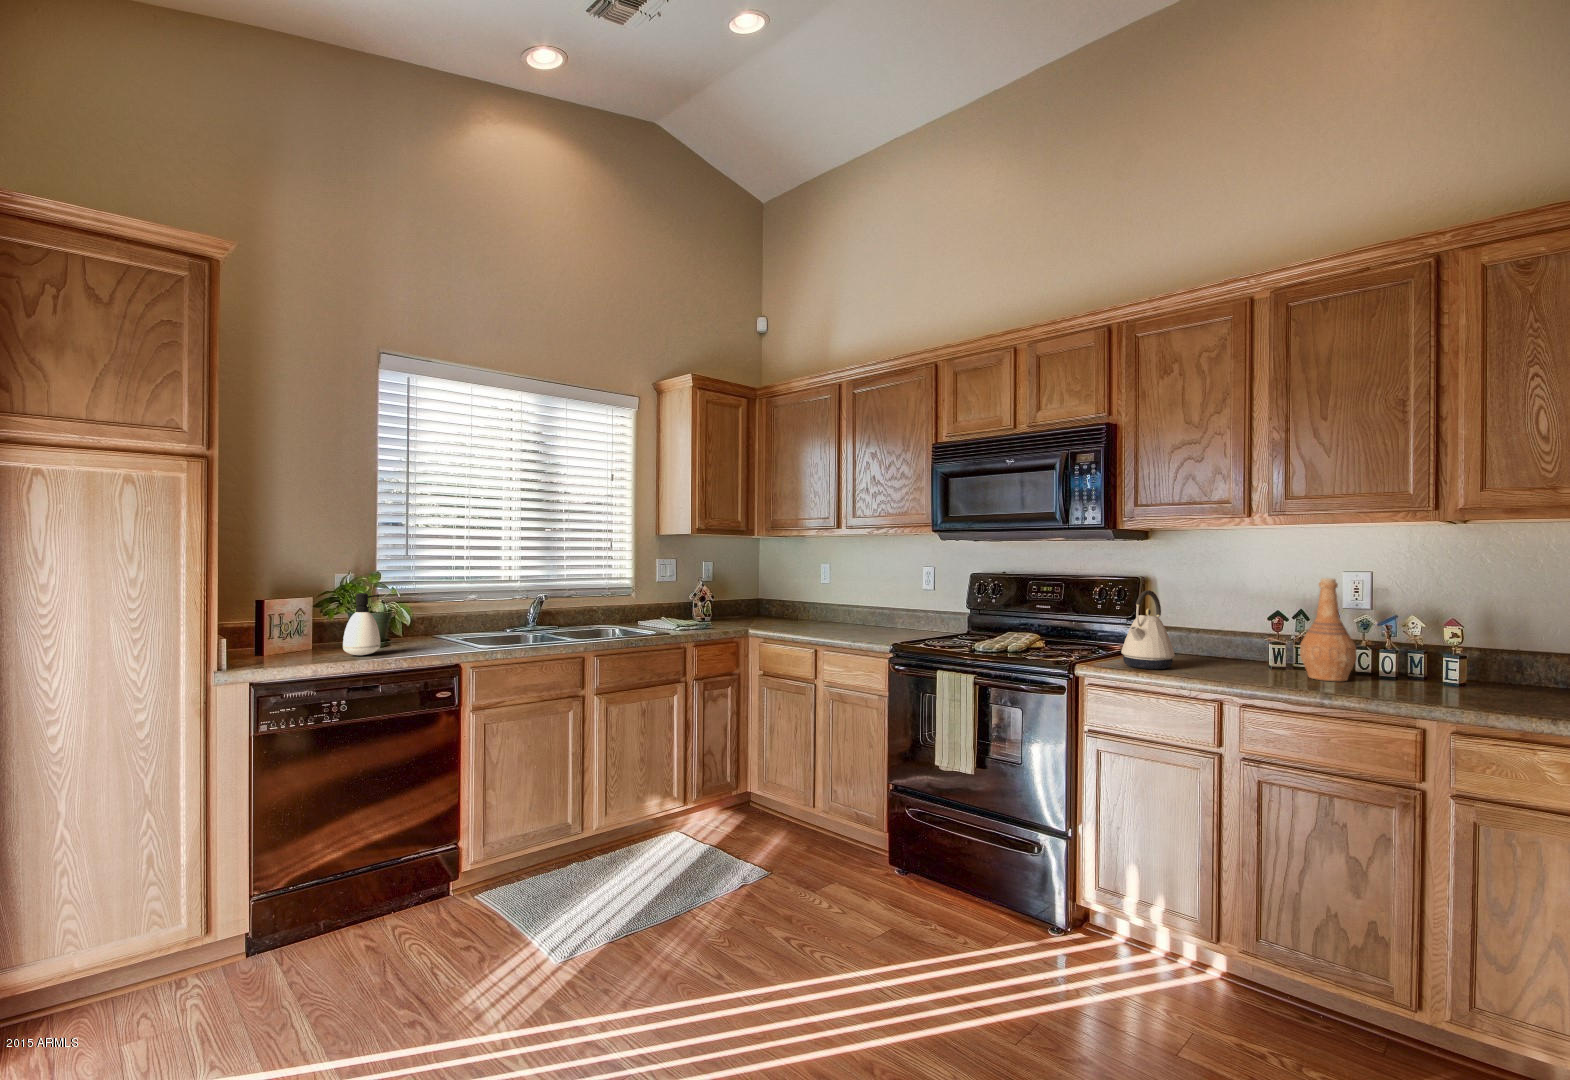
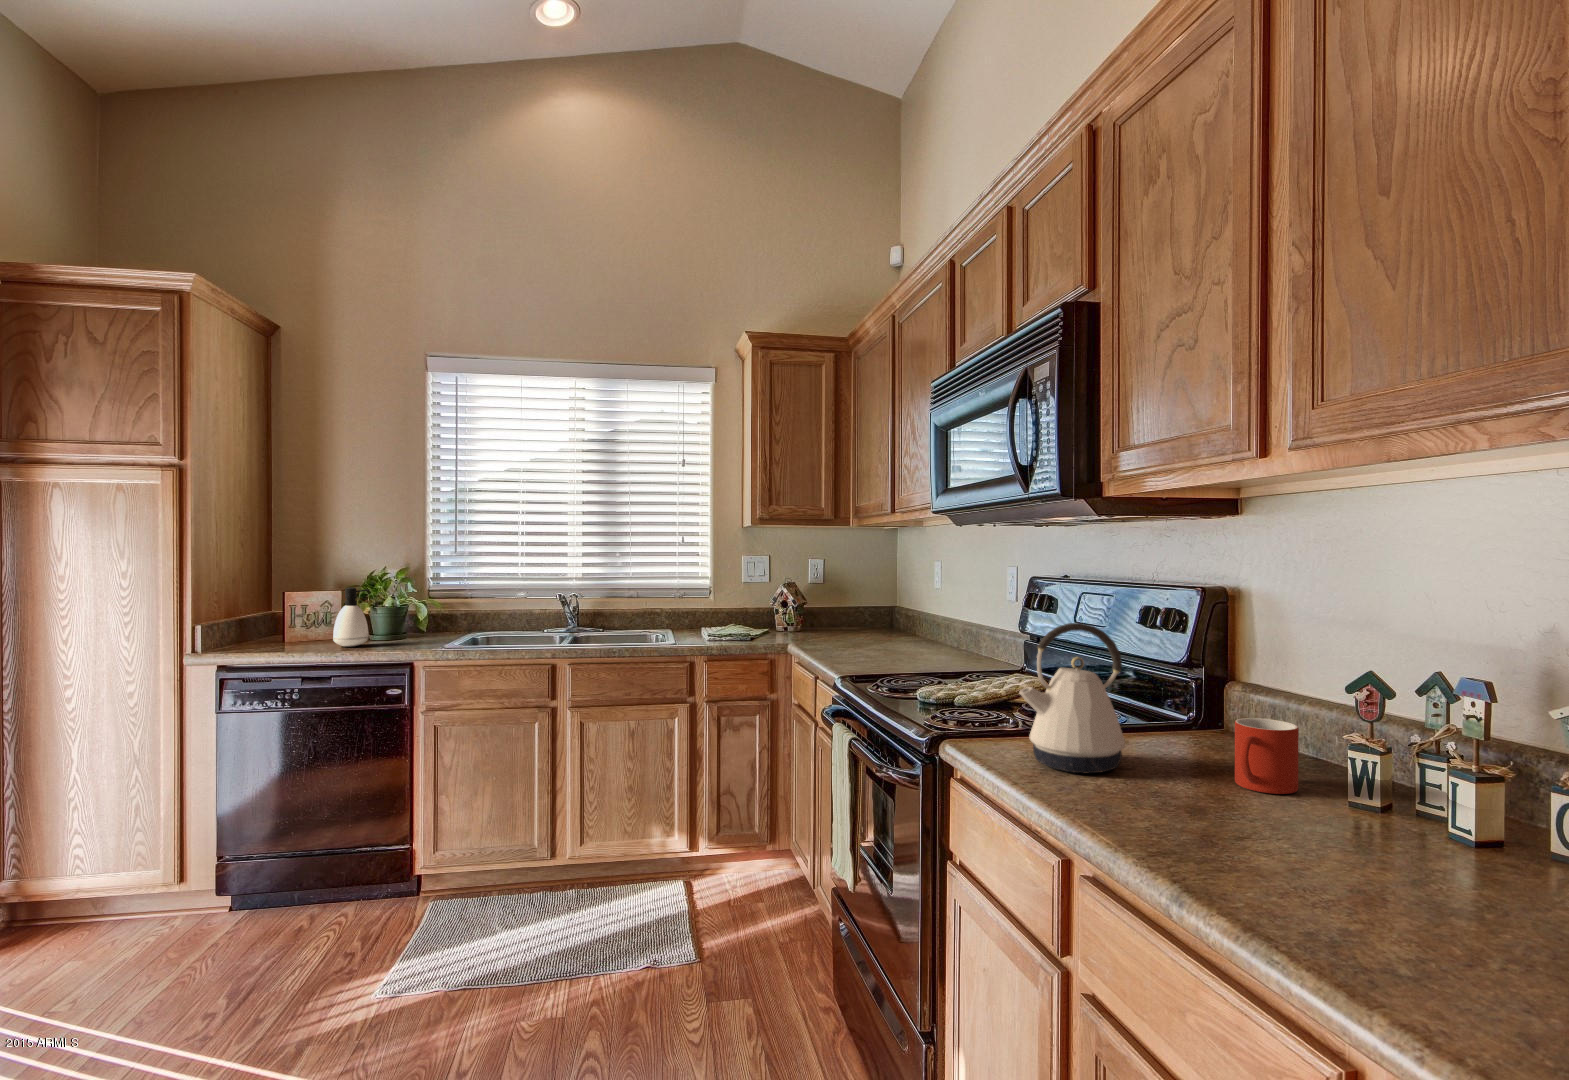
vase: present [1300,578,1357,681] -> none [1323,616,1461,871]
mug: none [1215,634,1245,667] -> present [1235,718,1299,794]

